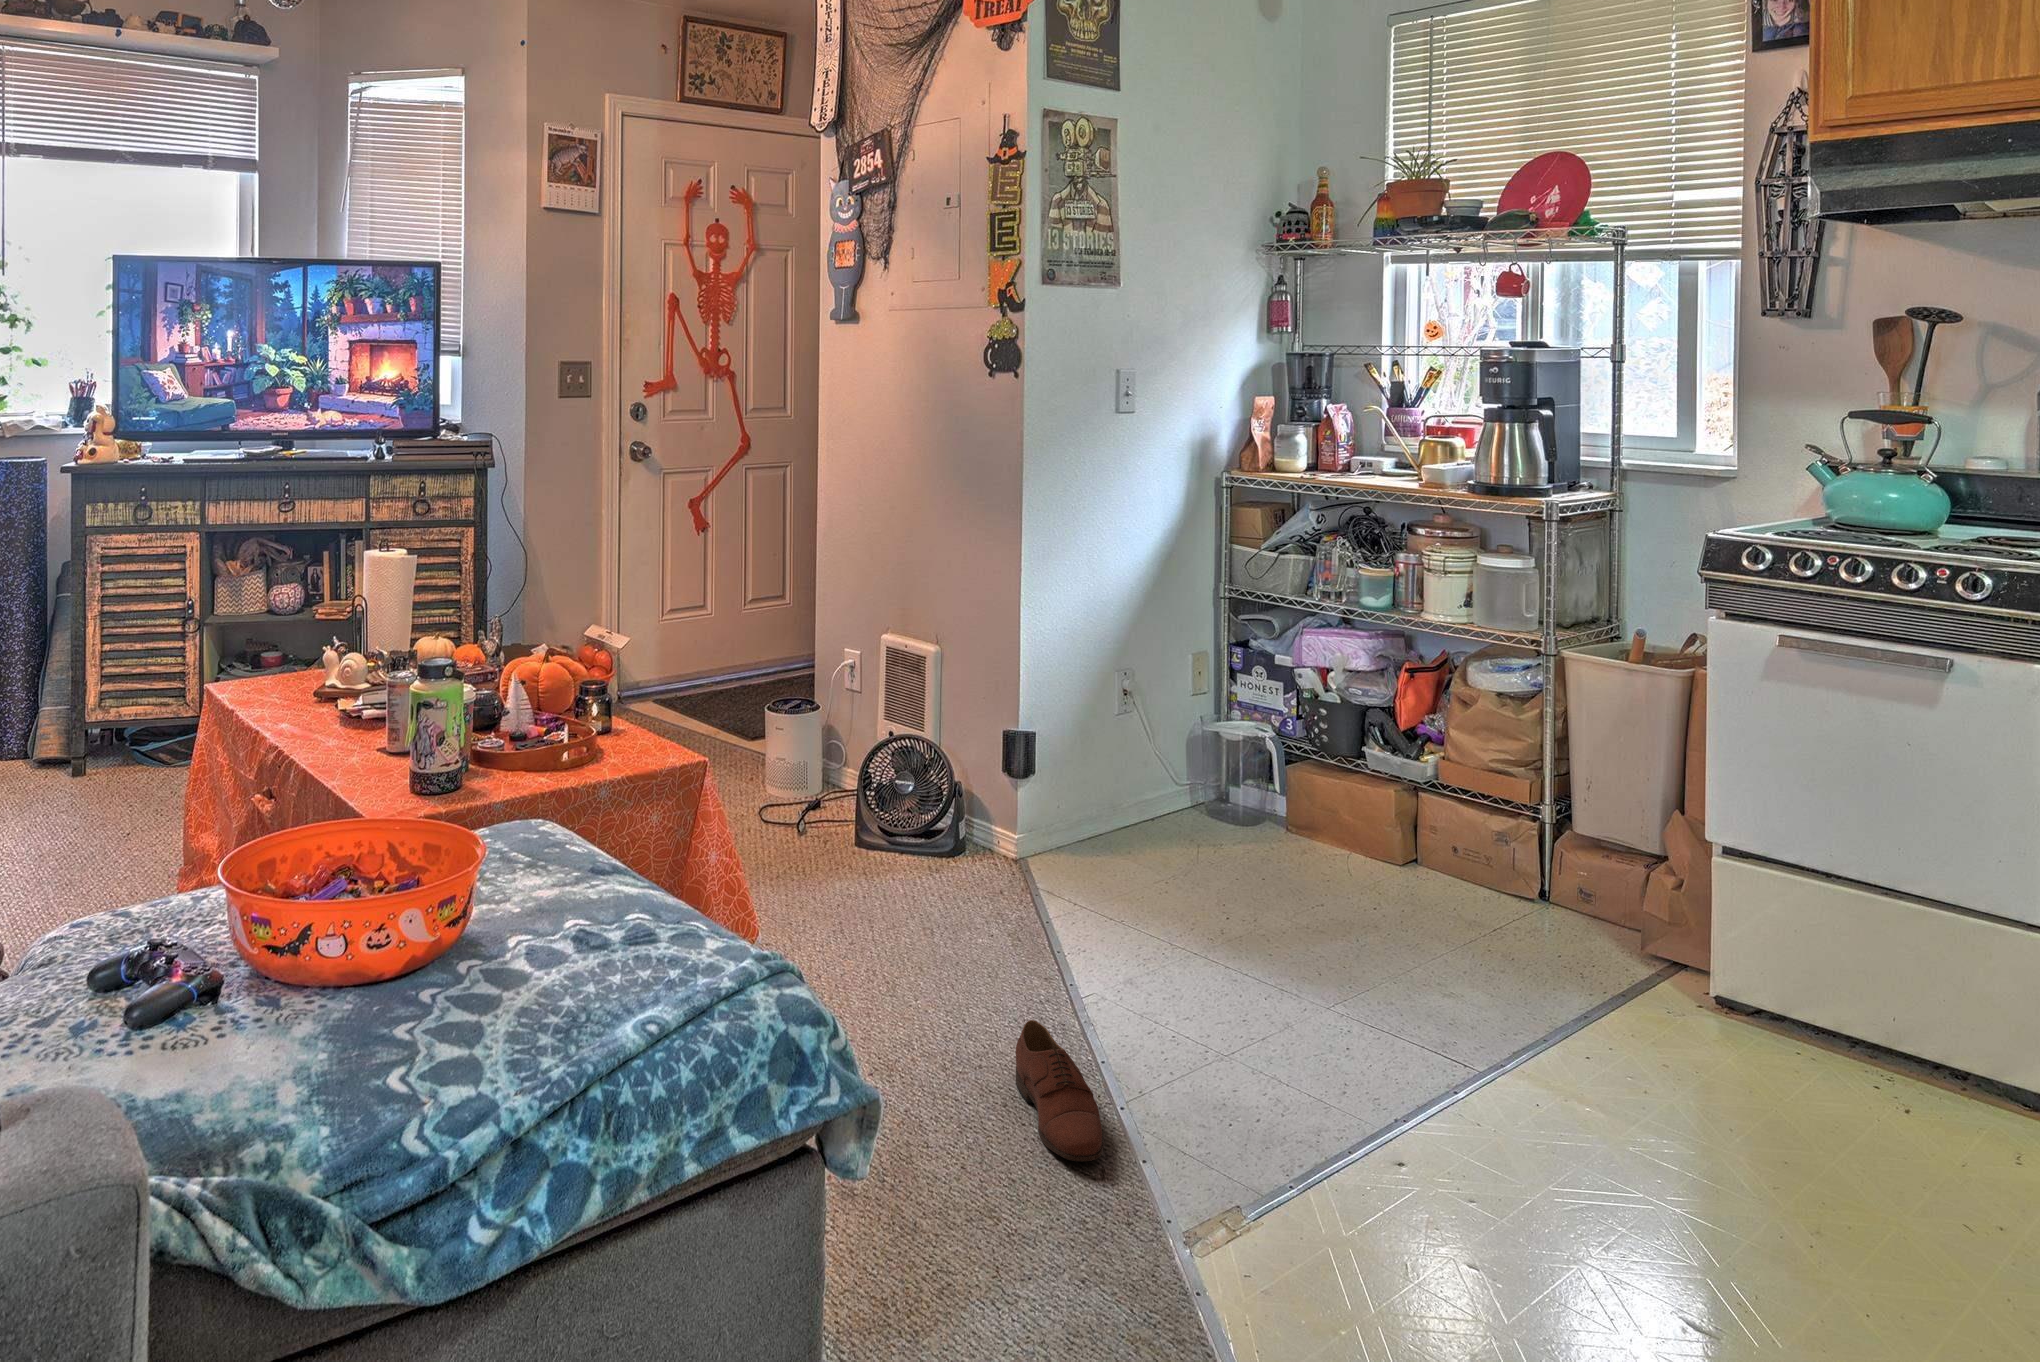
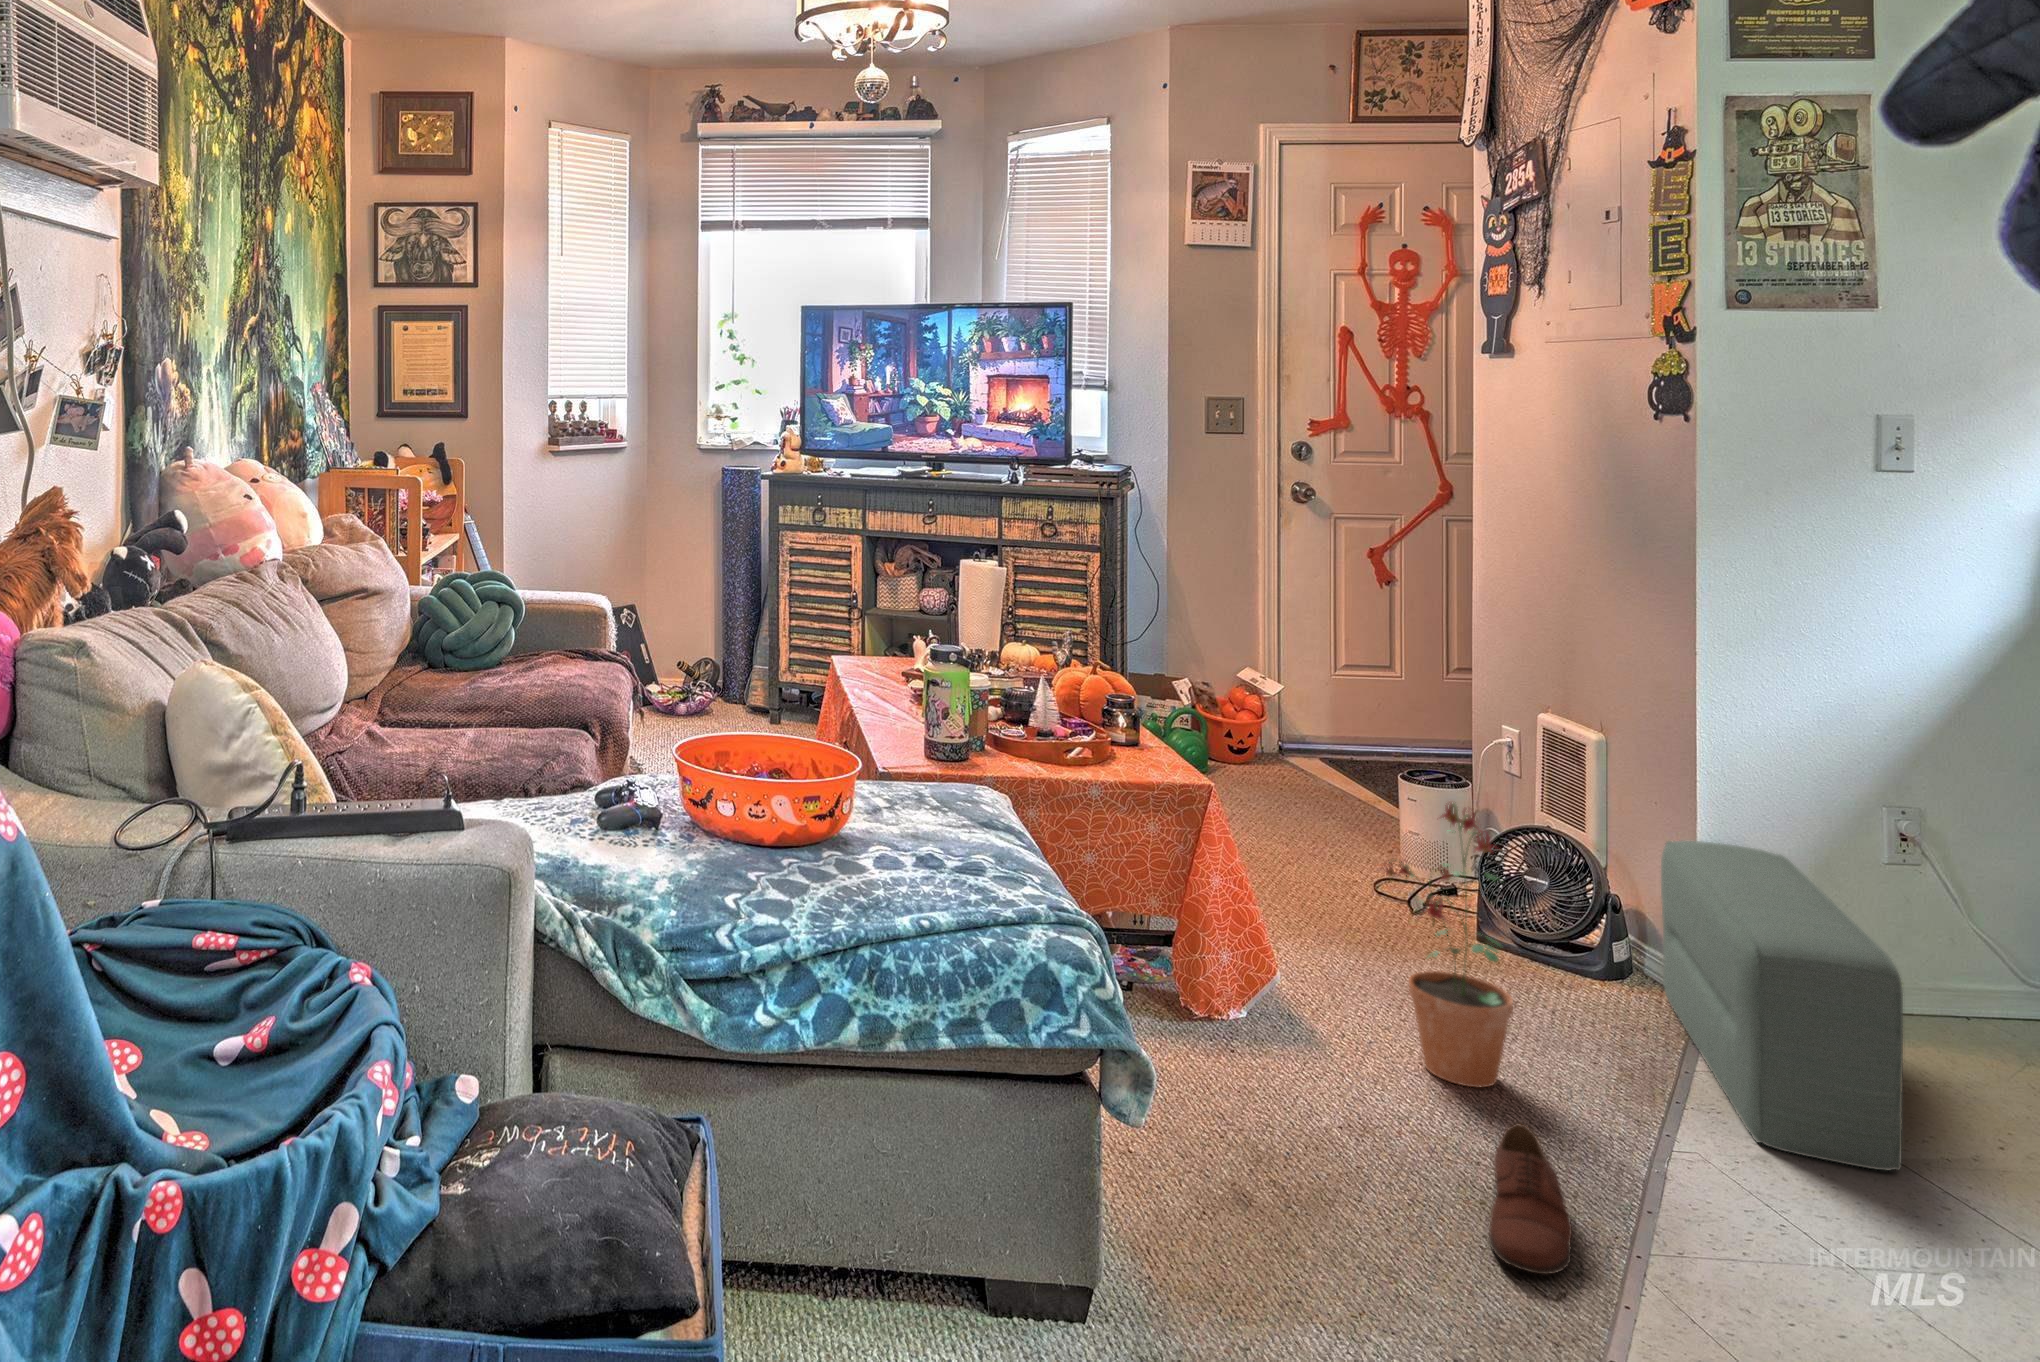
pouf: none [1005,724,1210,970] -> present [1661,841,1903,1170]
potted plant: none [857,733,978,995] -> present [1385,802,1513,1087]

